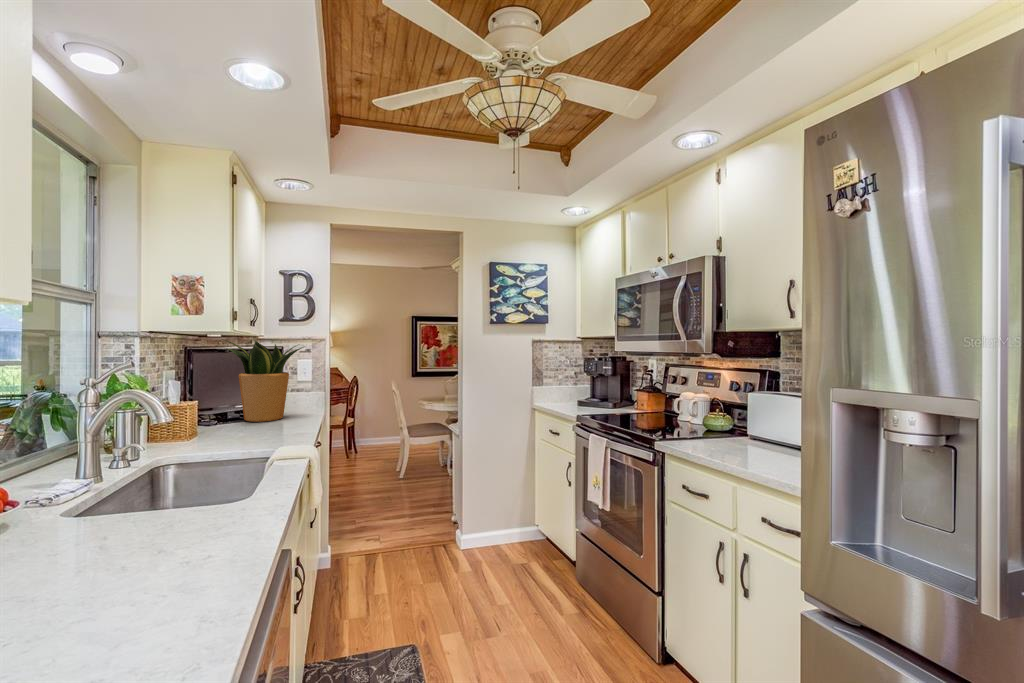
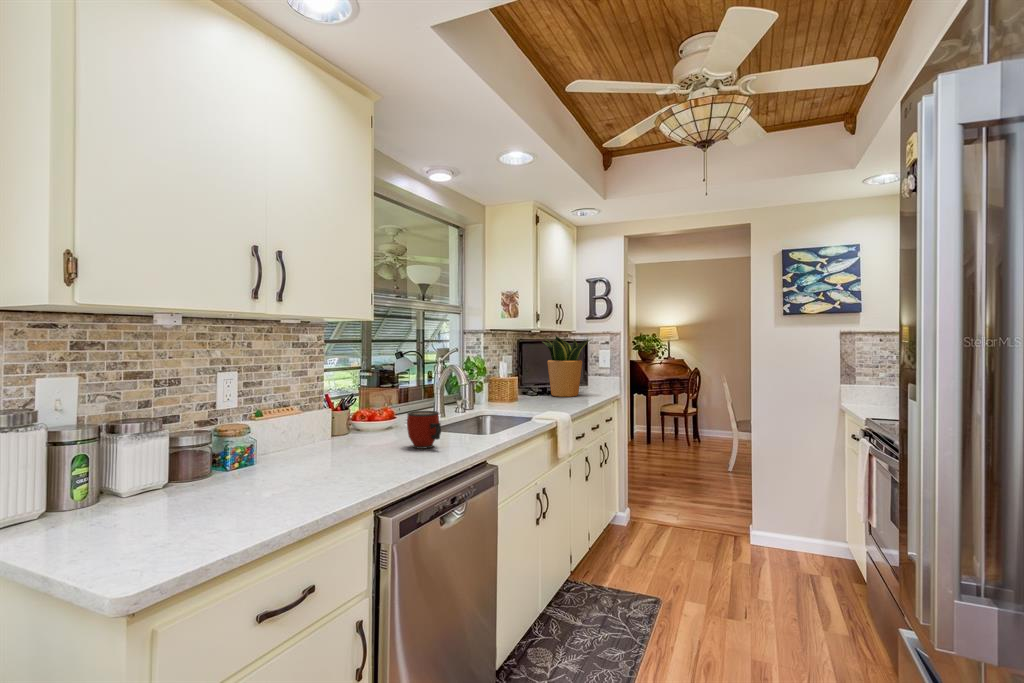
mug: none [77,487,170,571] -> present [407,411,441,449]

